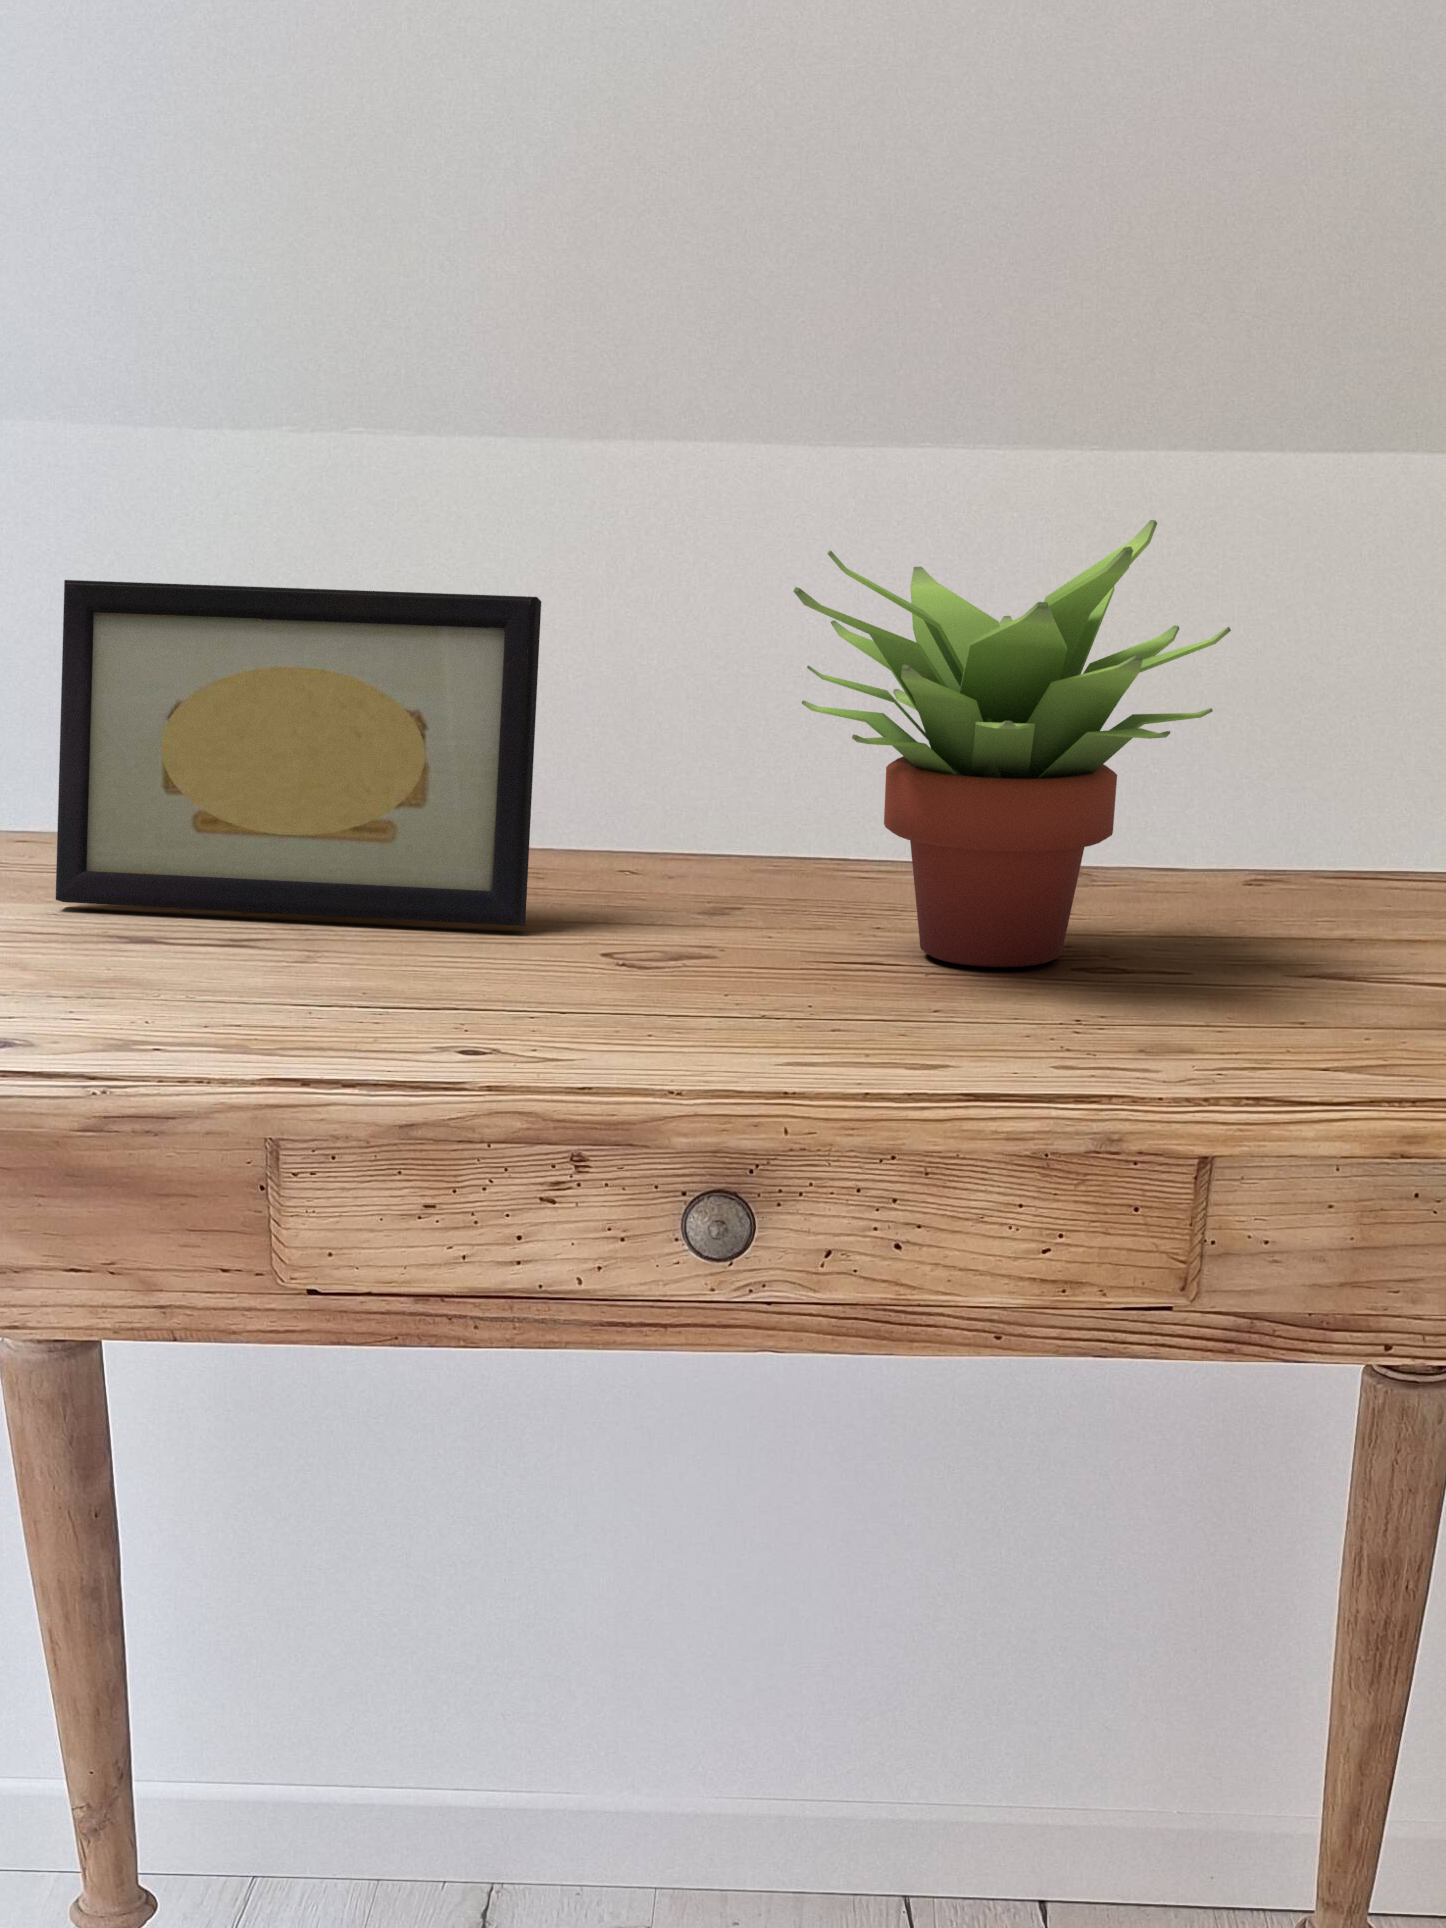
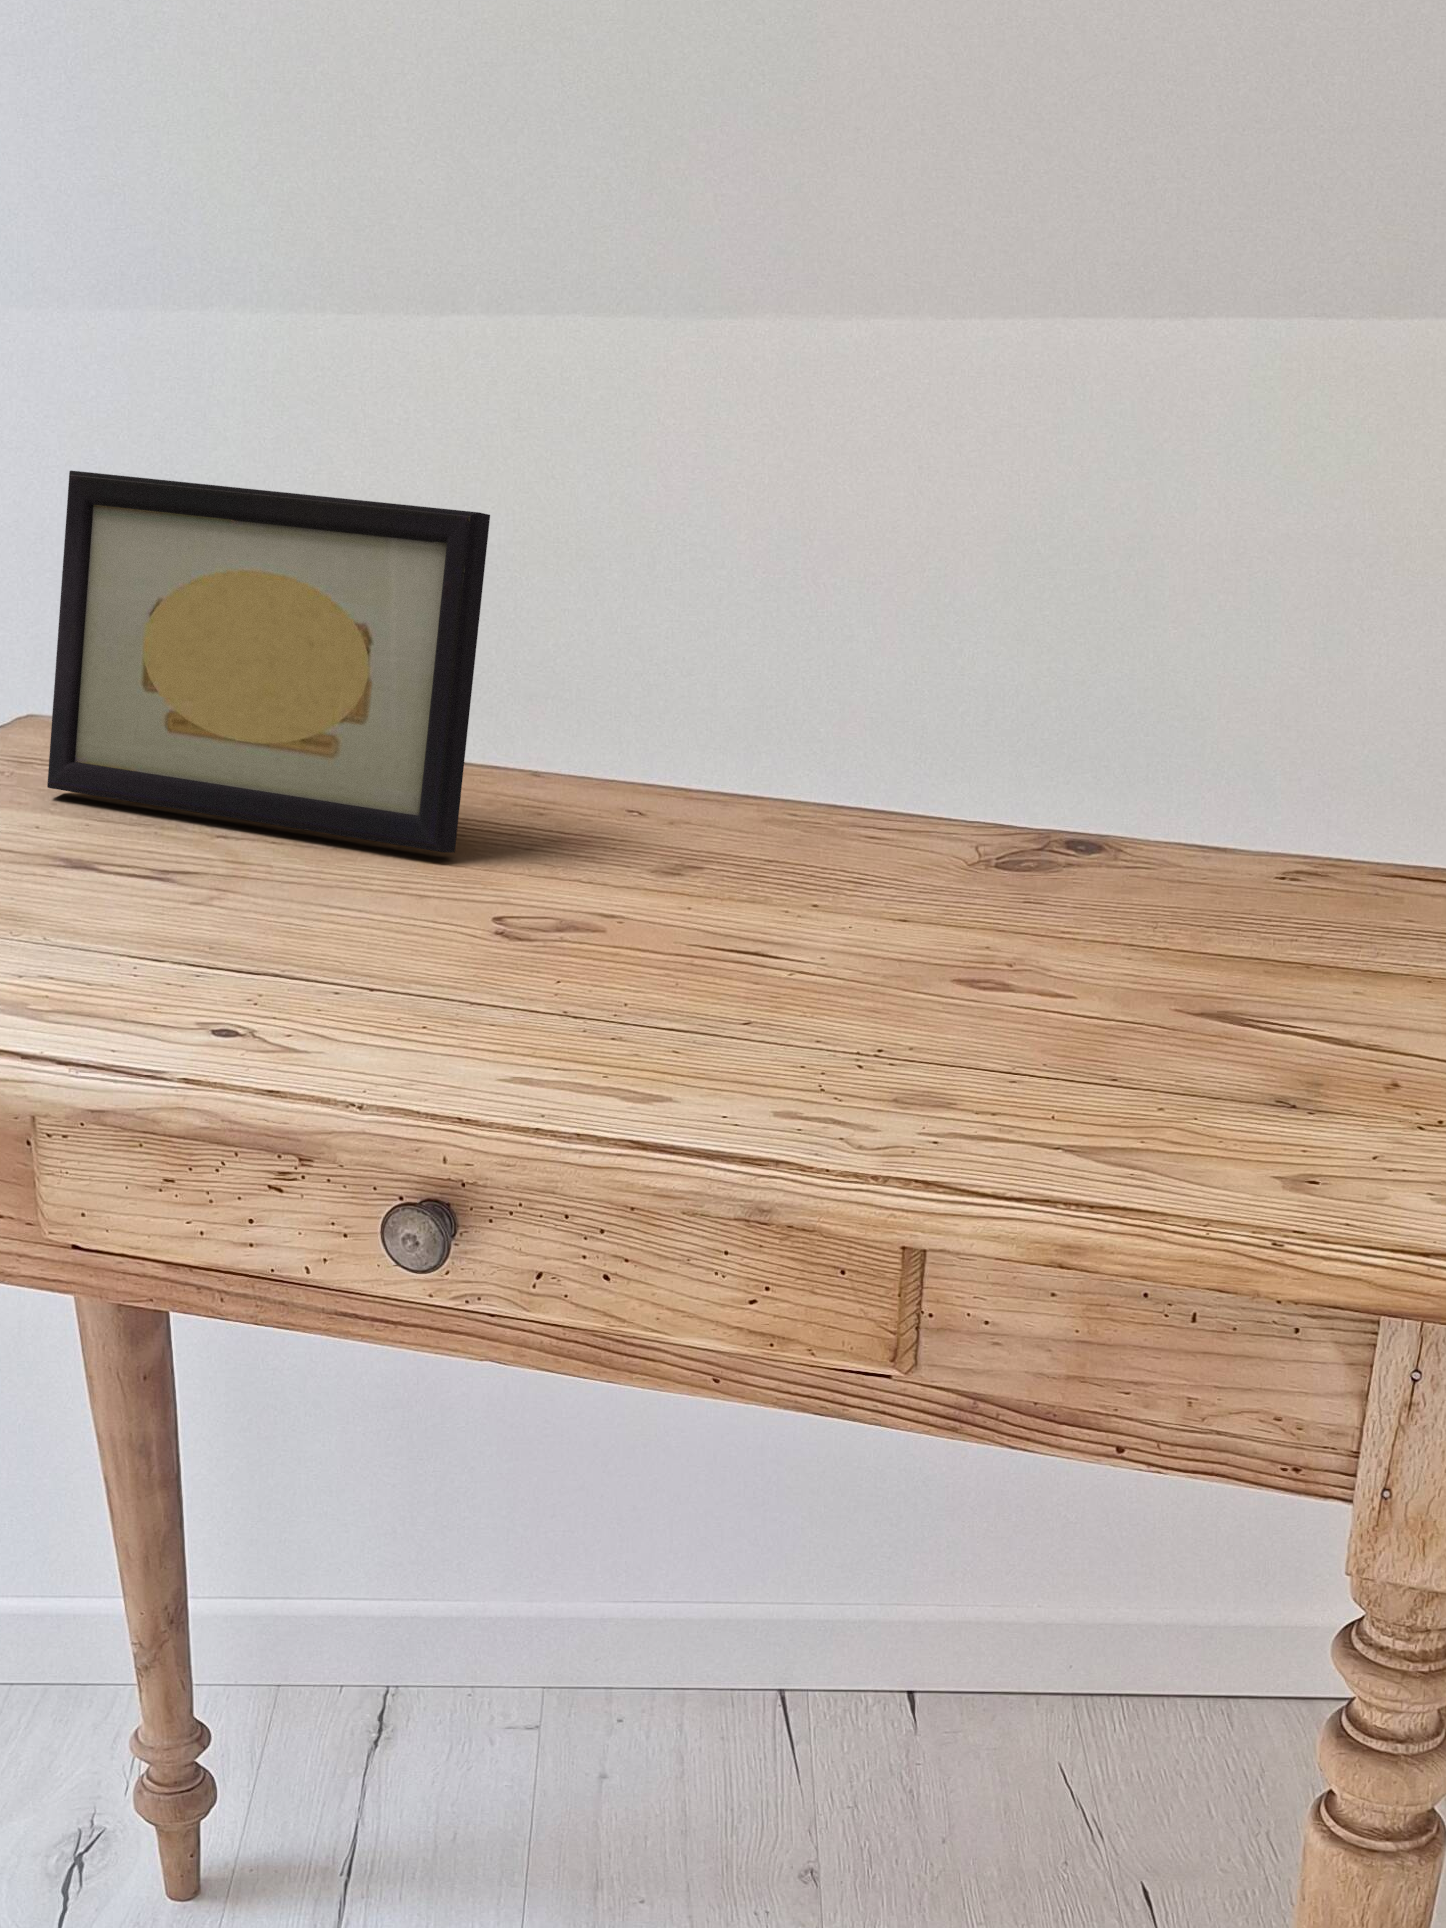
succulent plant: present [794,520,1231,967] -> none [618,464,1130,953]

